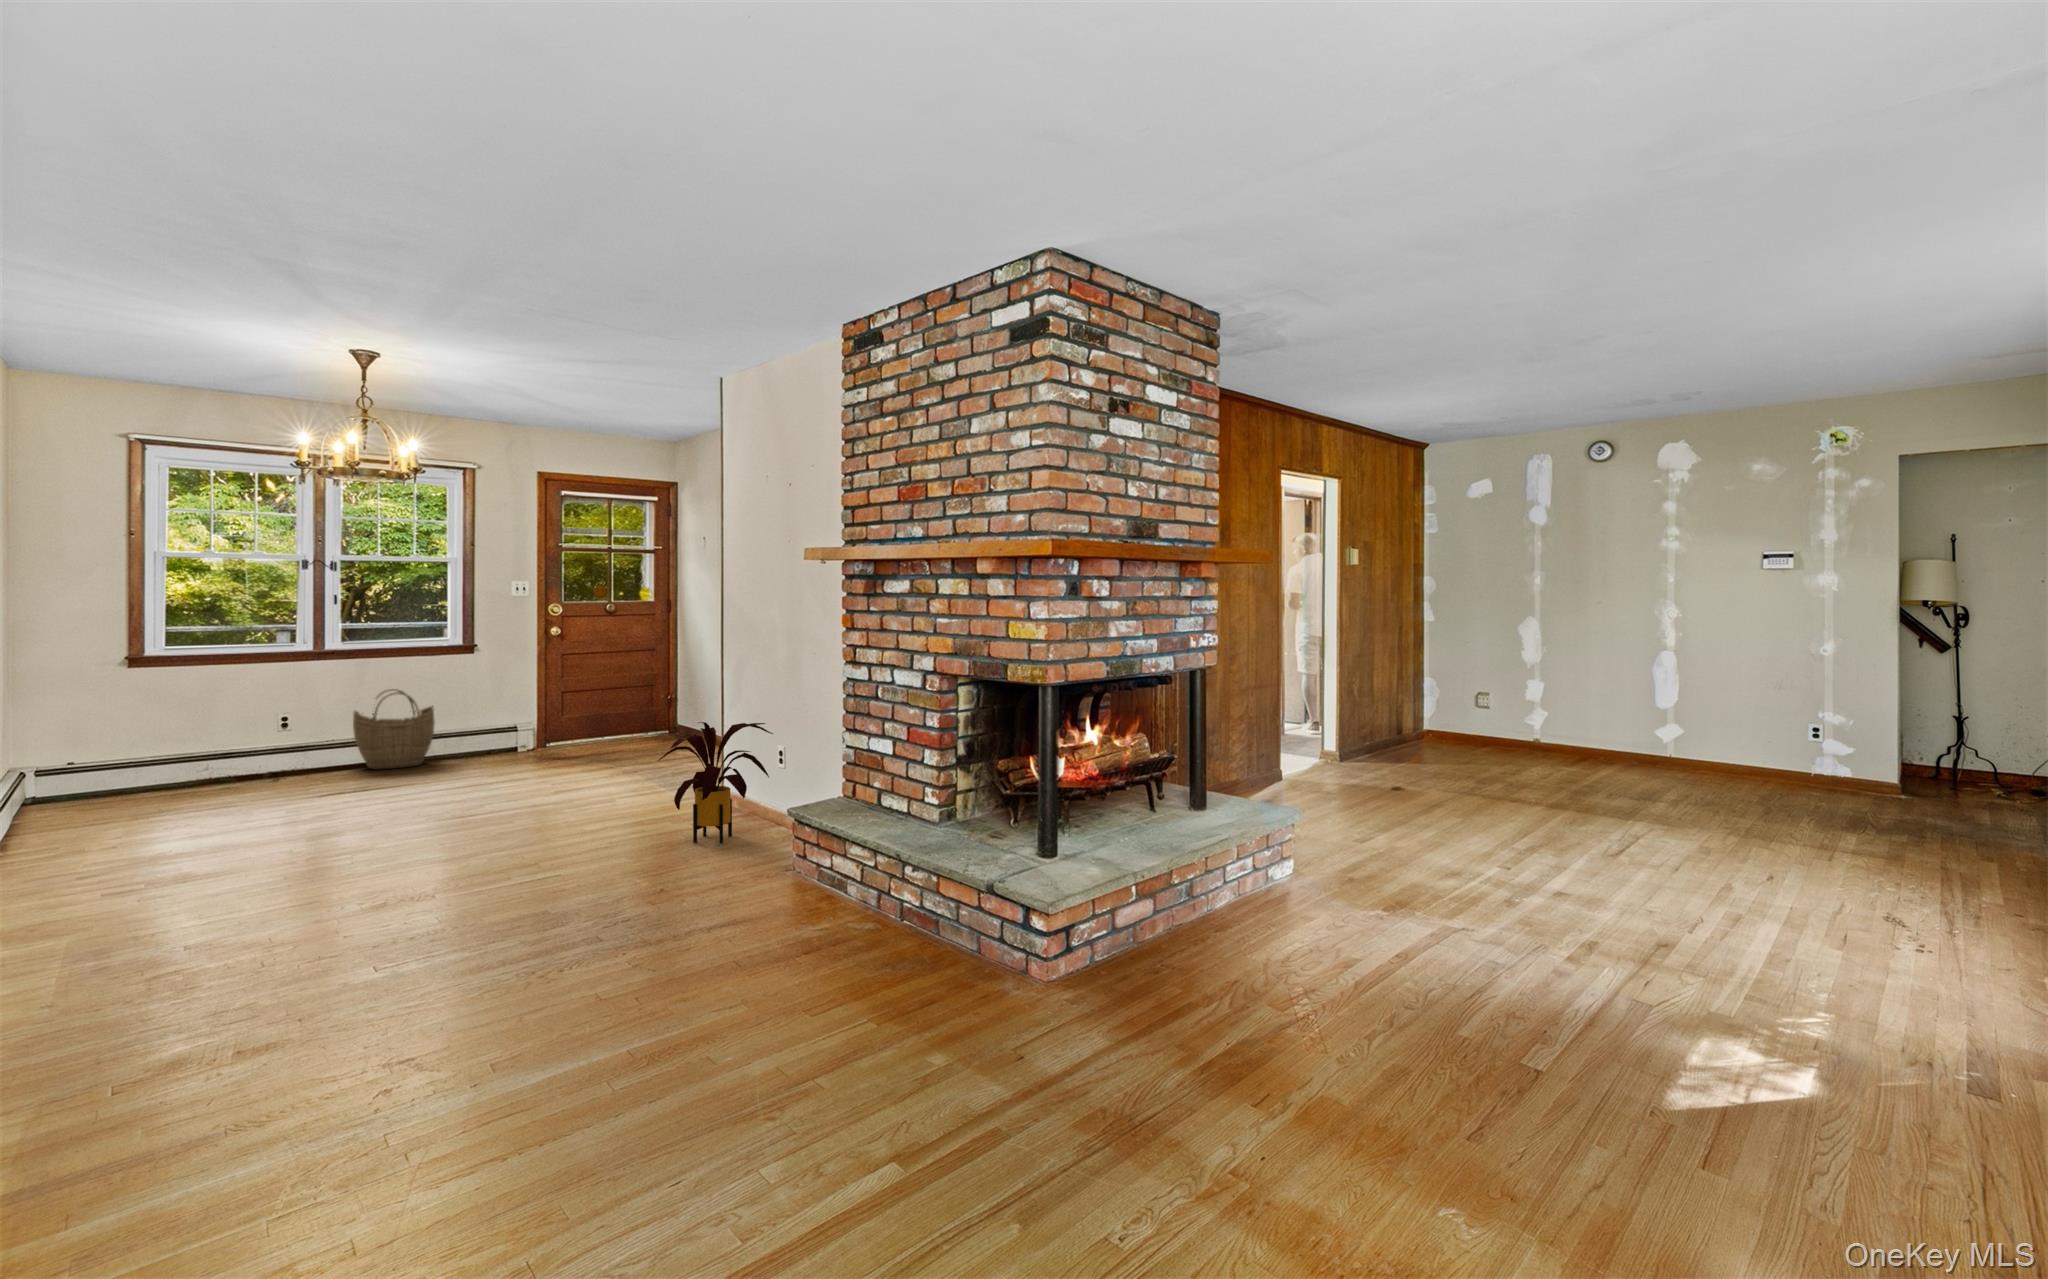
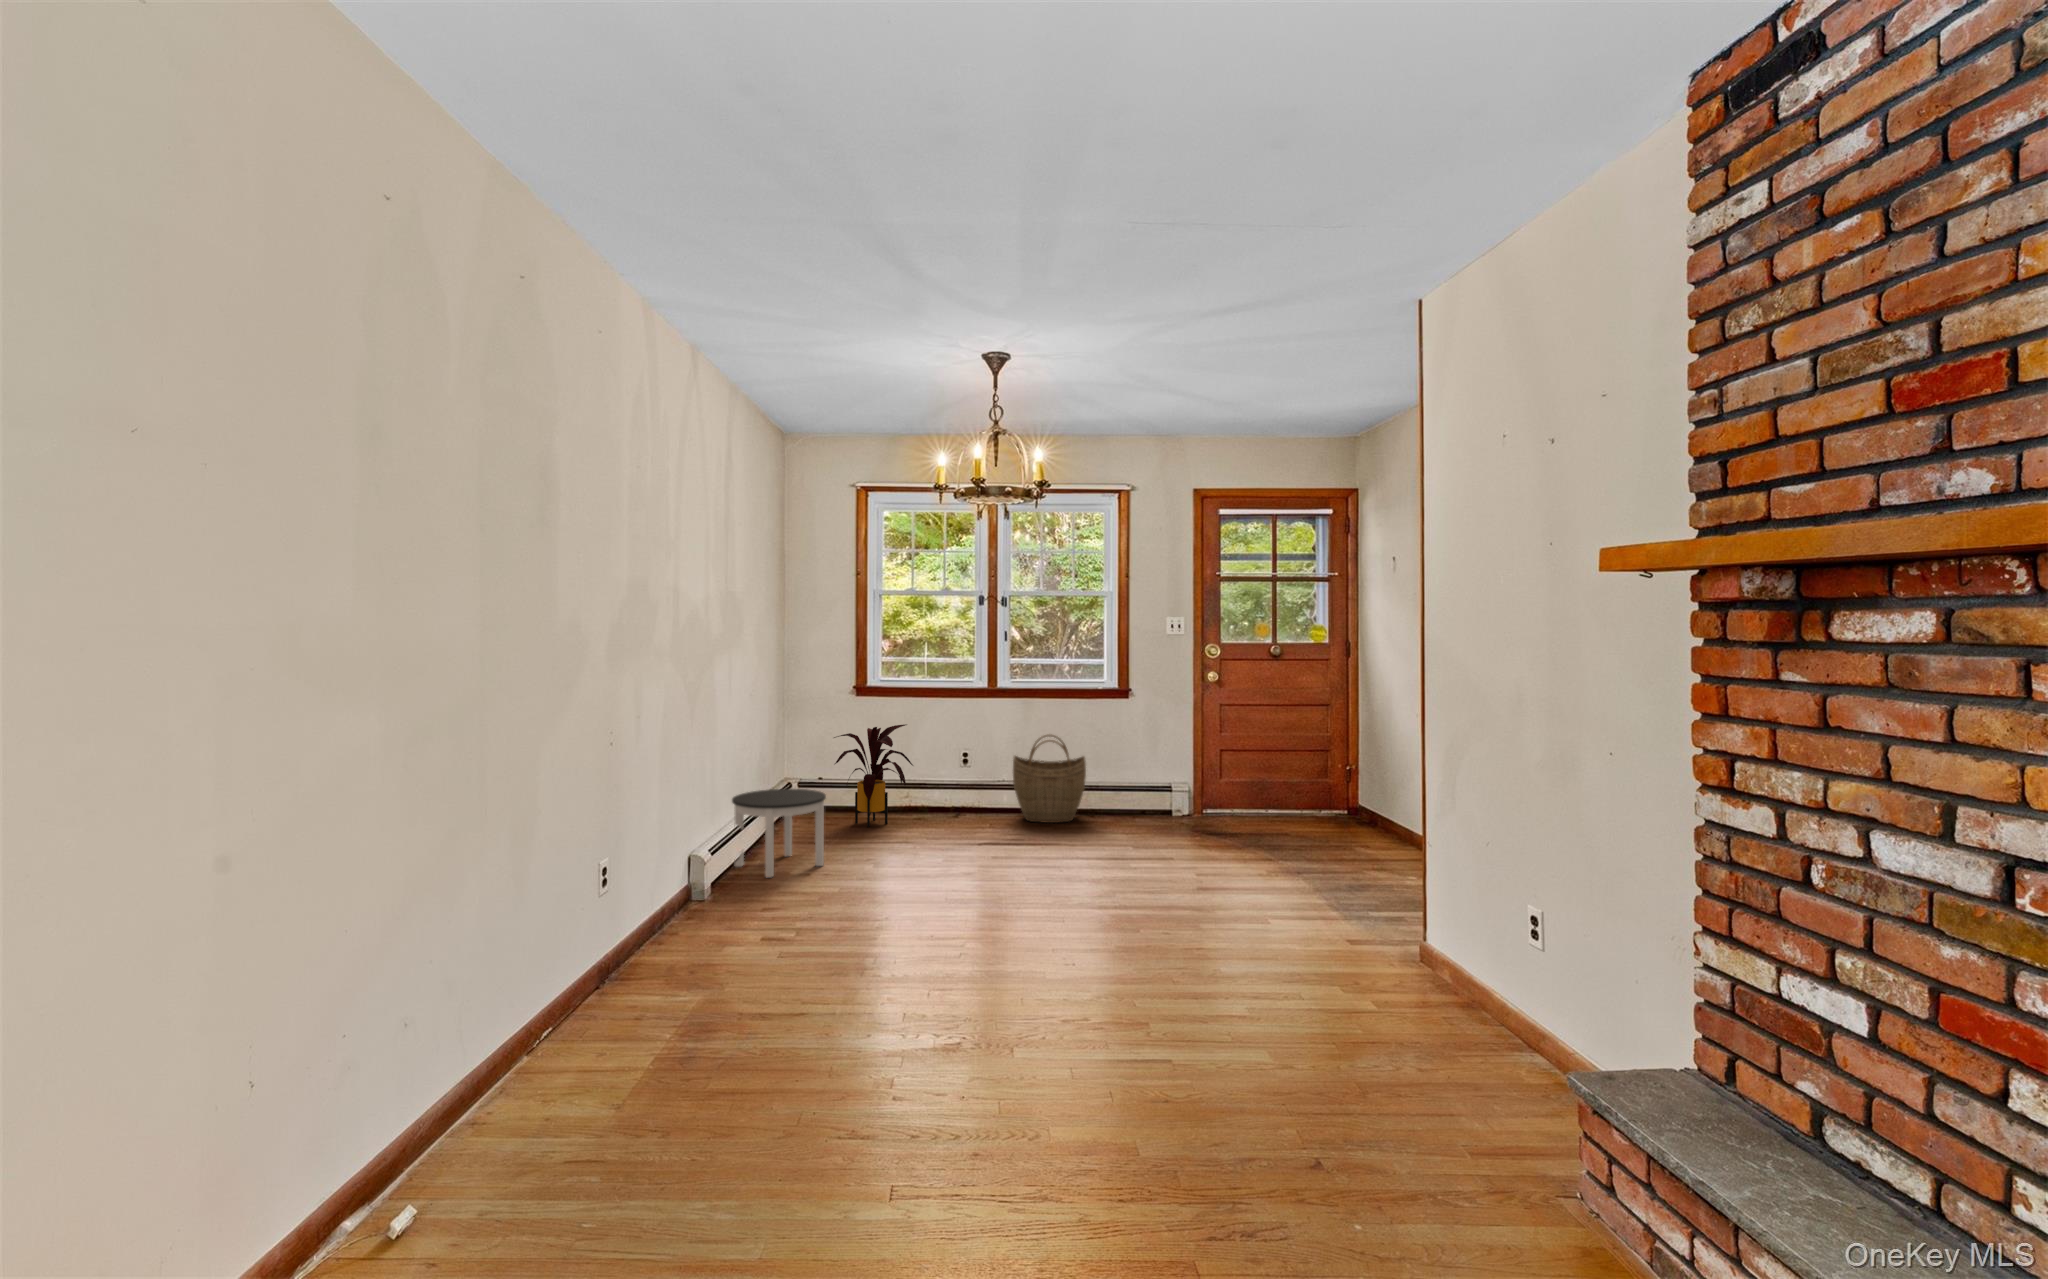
house plant: present [658,722,773,843] -> present [834,724,913,827]
round table: none [12,753,146,841] -> present [732,789,826,878]

